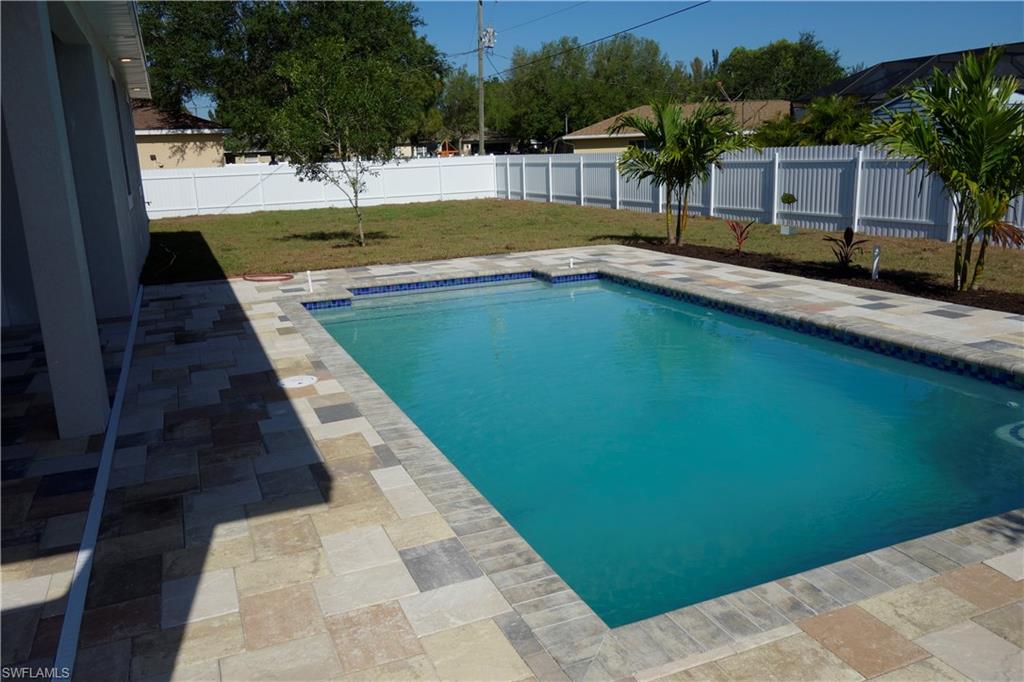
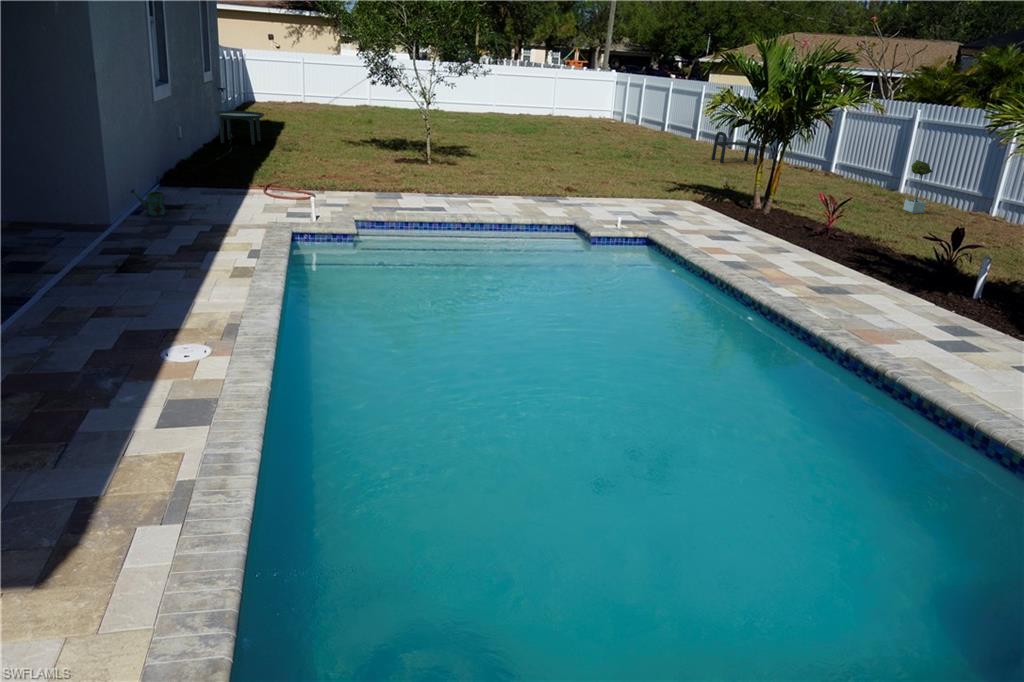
bench: none [606,192,646,219] -> present [712,132,760,164]
round table: none [148,218,199,249] -> present [214,111,265,145]
watering can: none [136,281,173,304] -> present [131,189,165,216]

